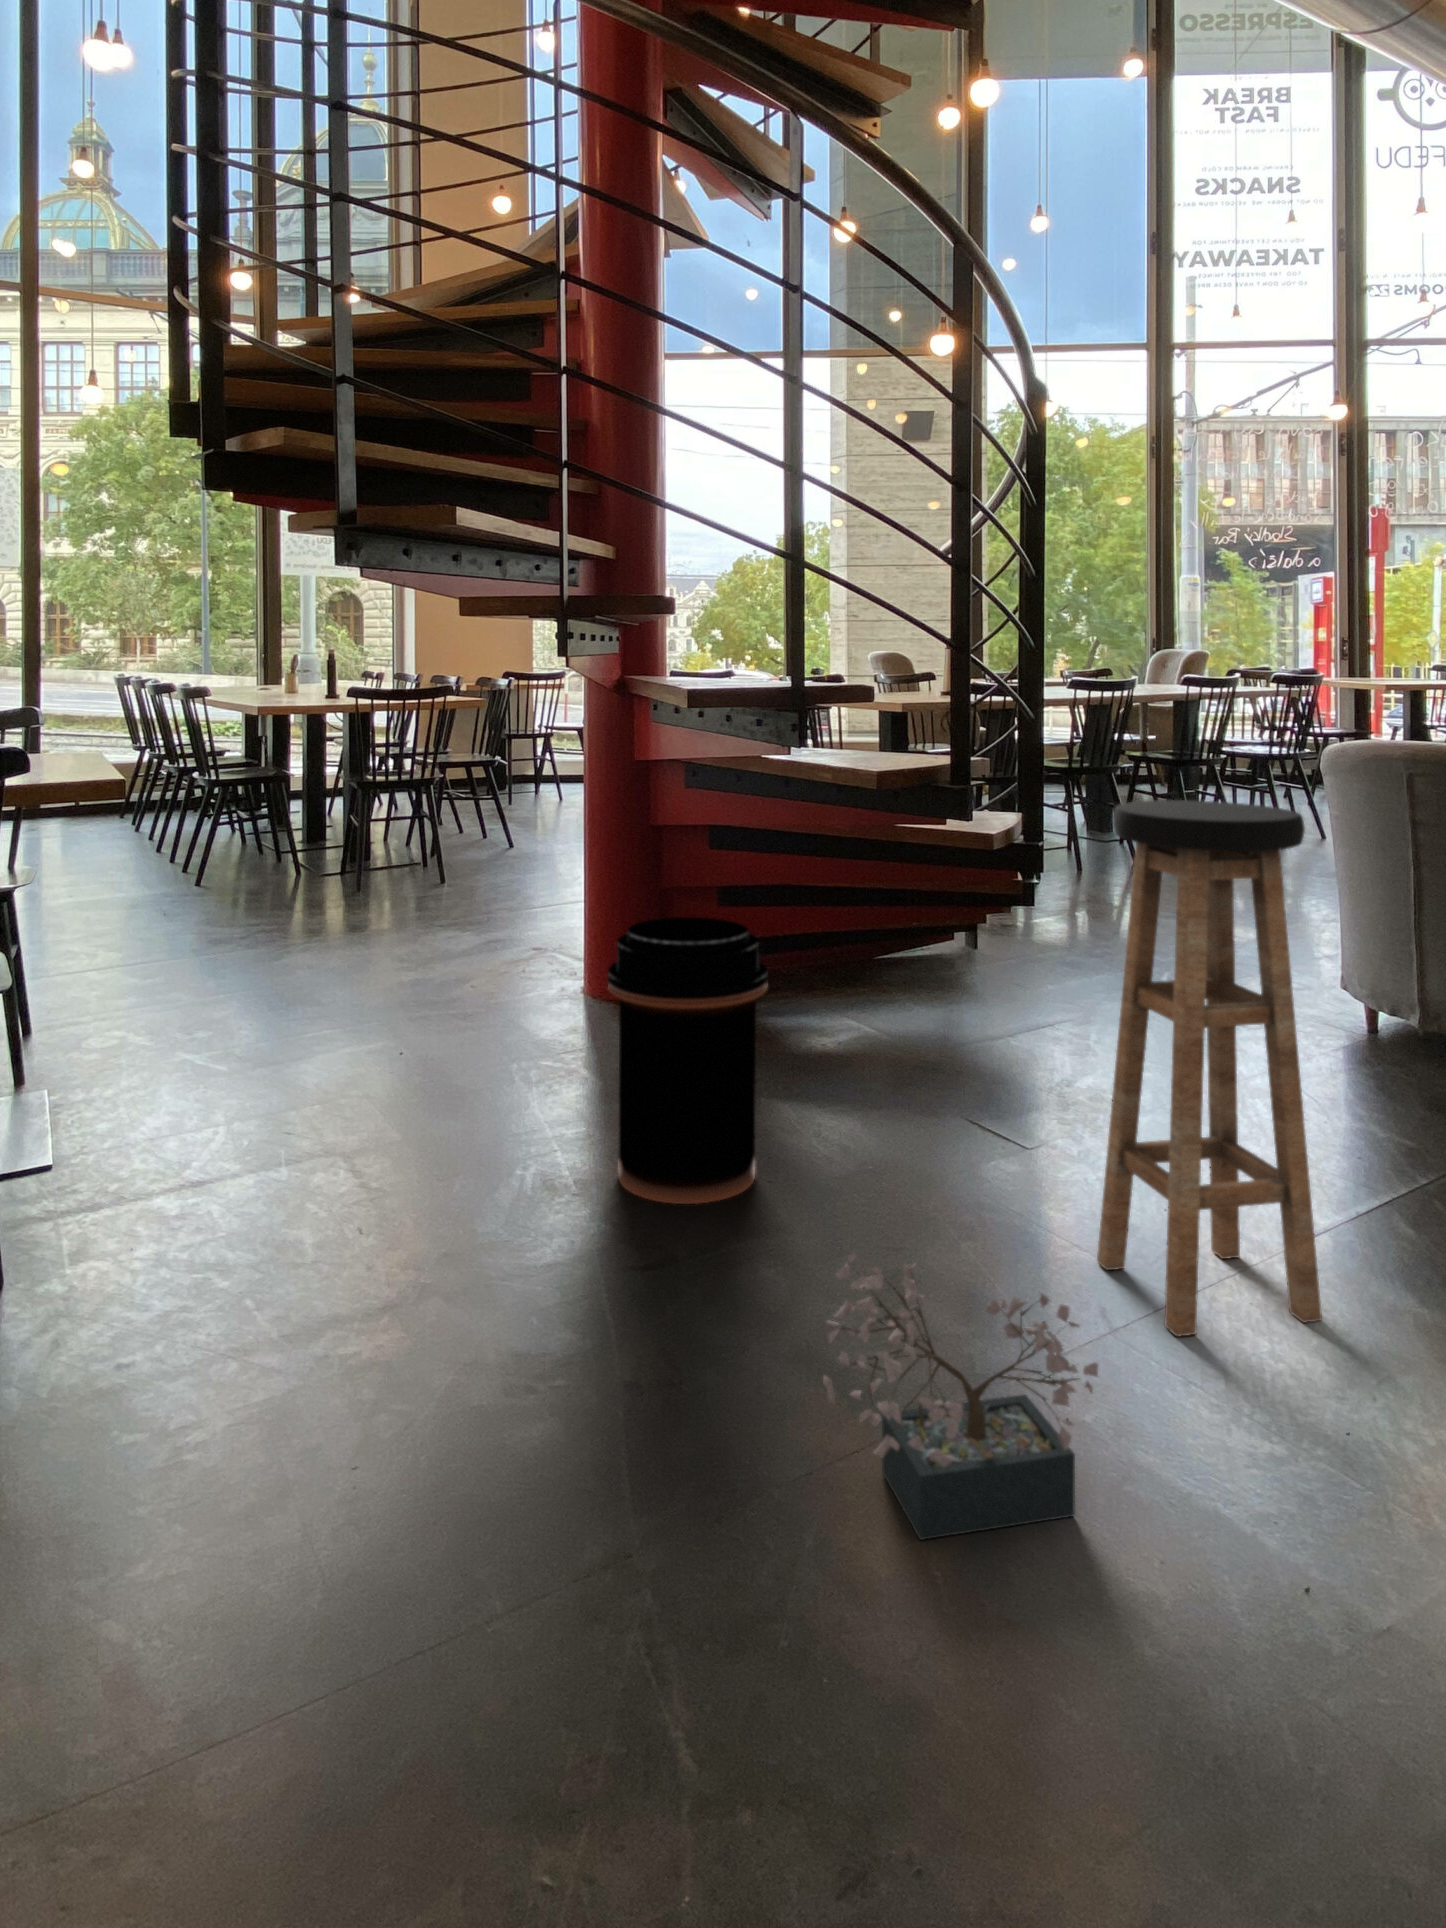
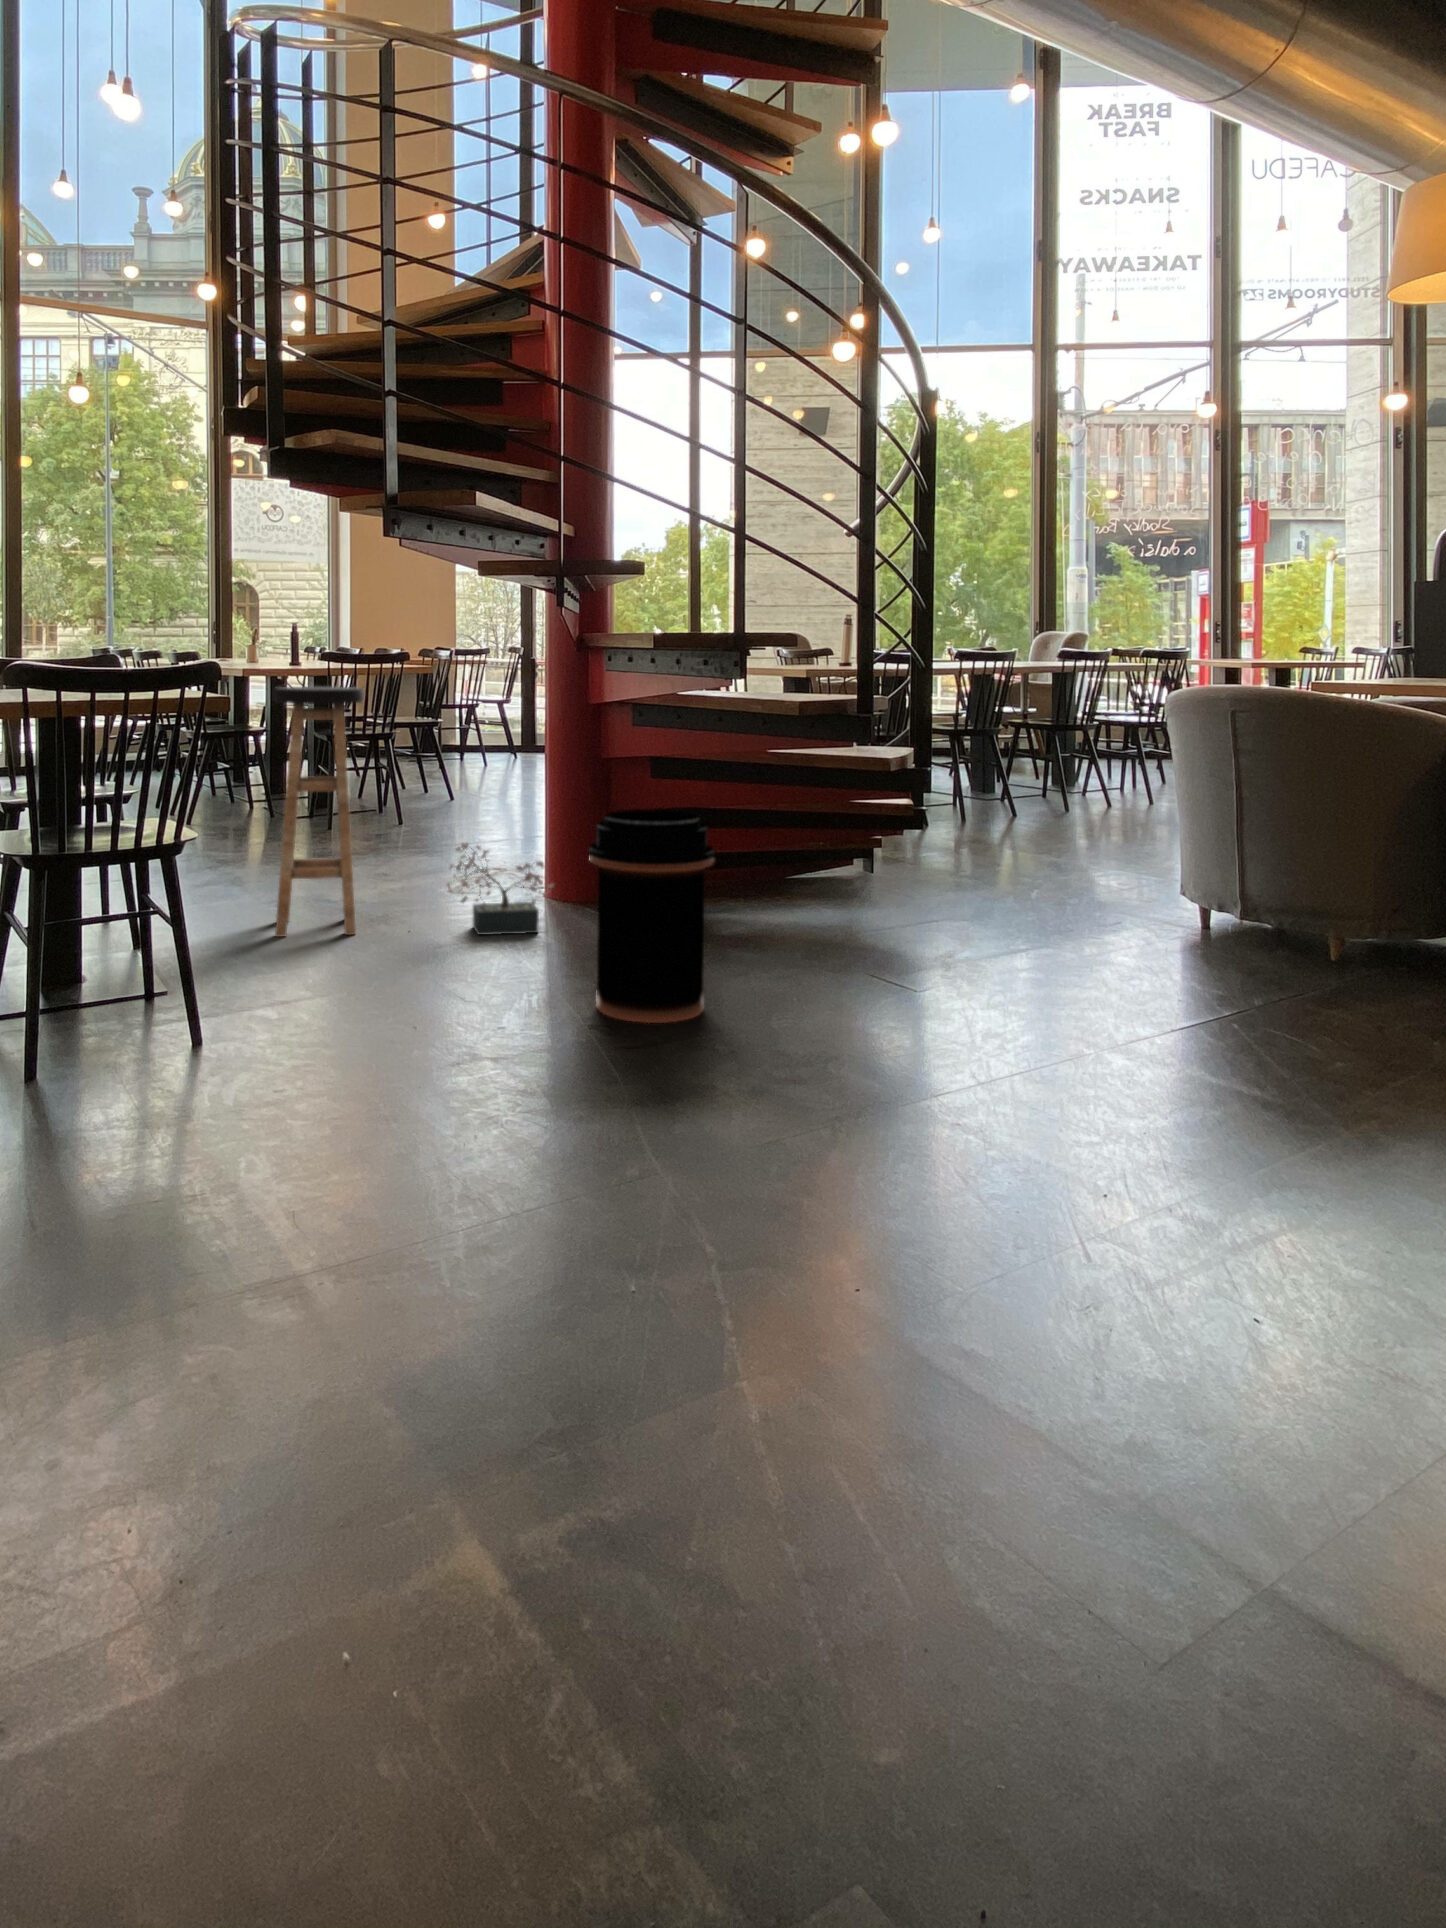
bar stool: present [1097,800,1322,1336] -> present [273,687,364,937]
decorative plant: present [823,1253,1098,1540] -> present [447,843,553,935]

